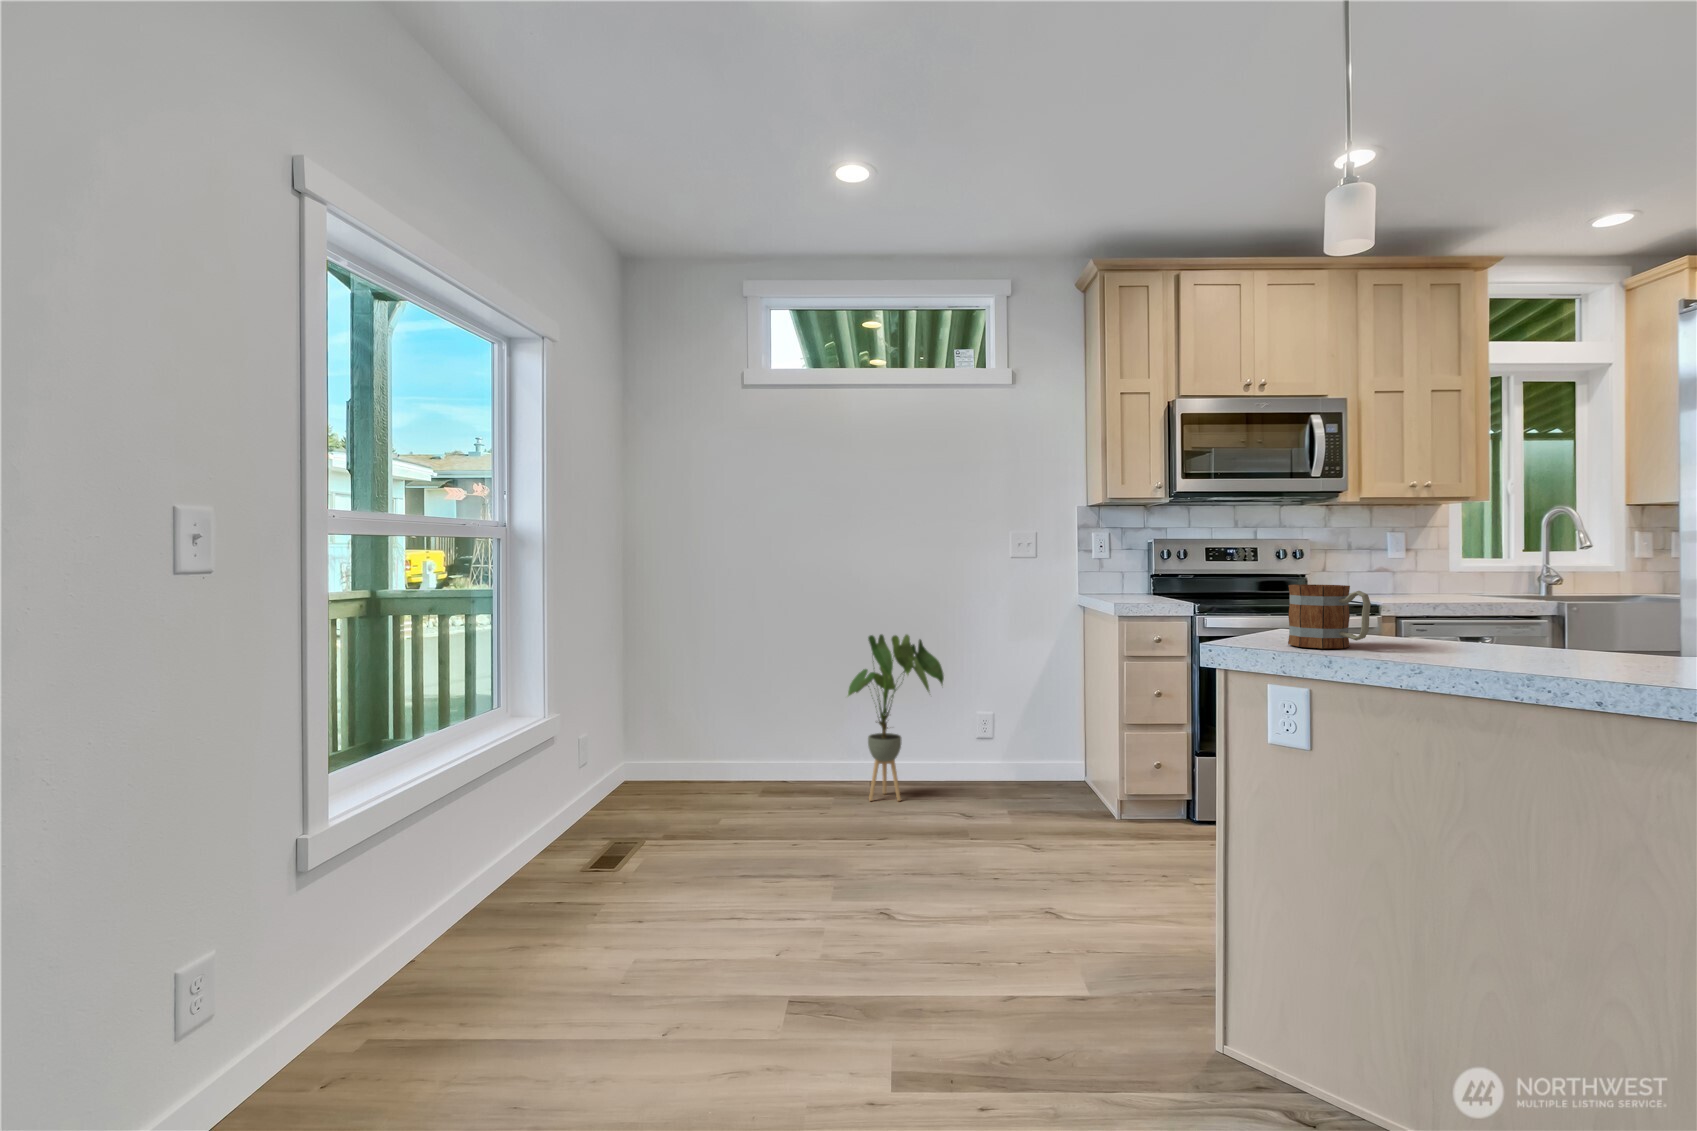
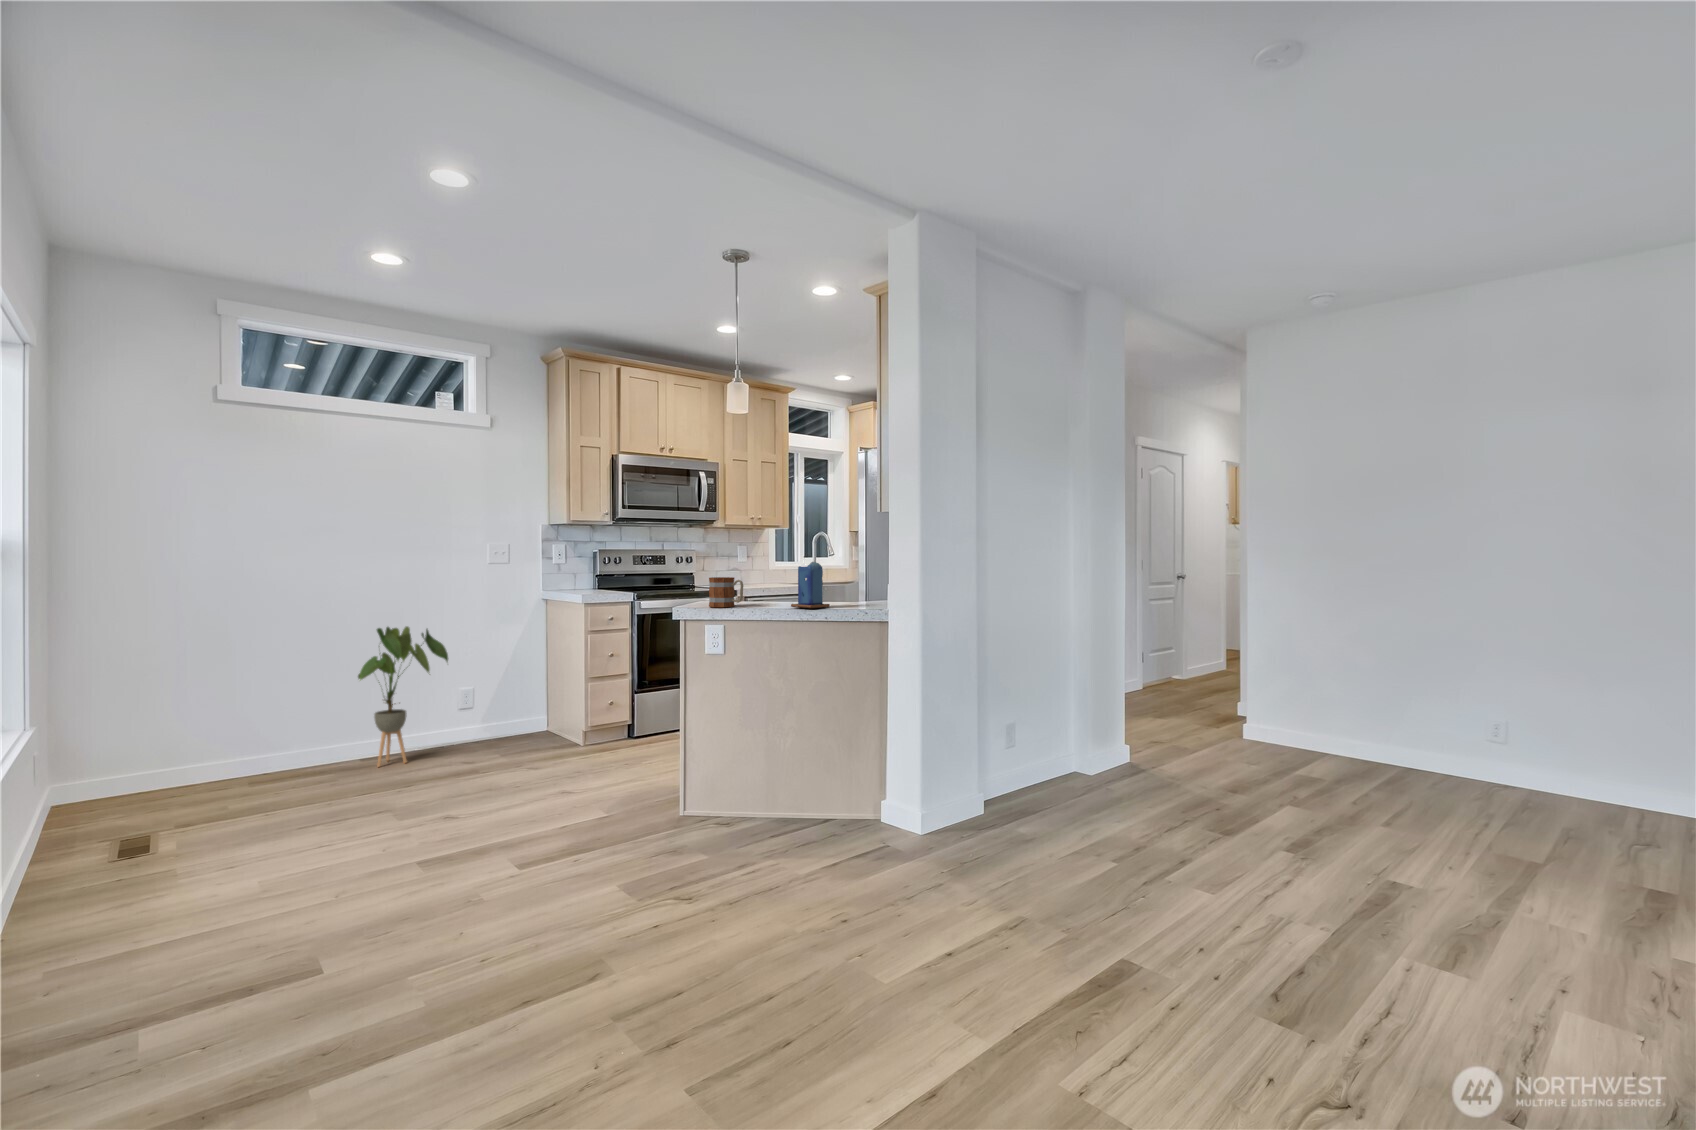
candle: none [1503,543,1632,669] -> present [791,559,830,608]

